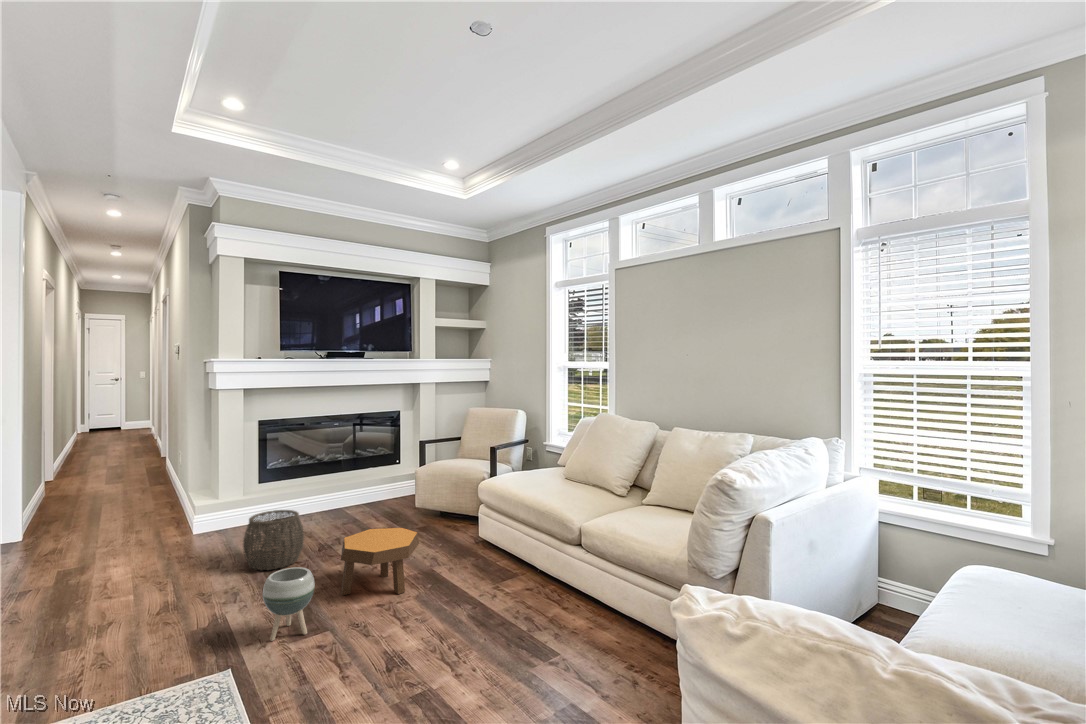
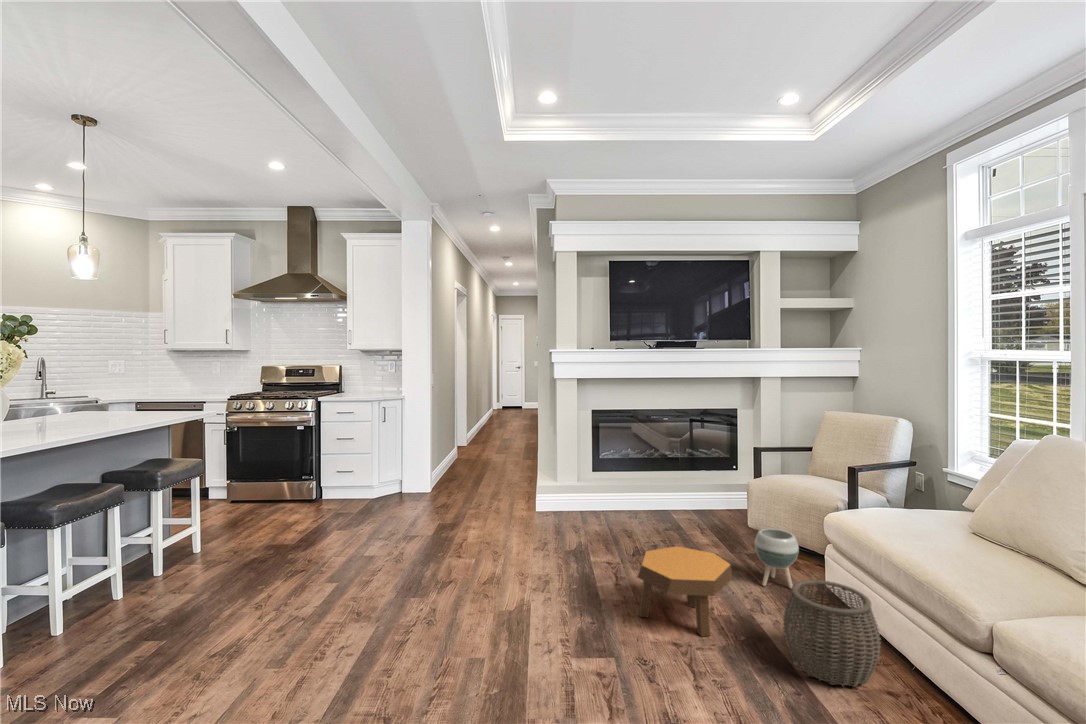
woven basket: present [243,510,304,570] -> present [783,580,881,686]
planter: present [263,567,315,641] -> present [755,529,799,589]

